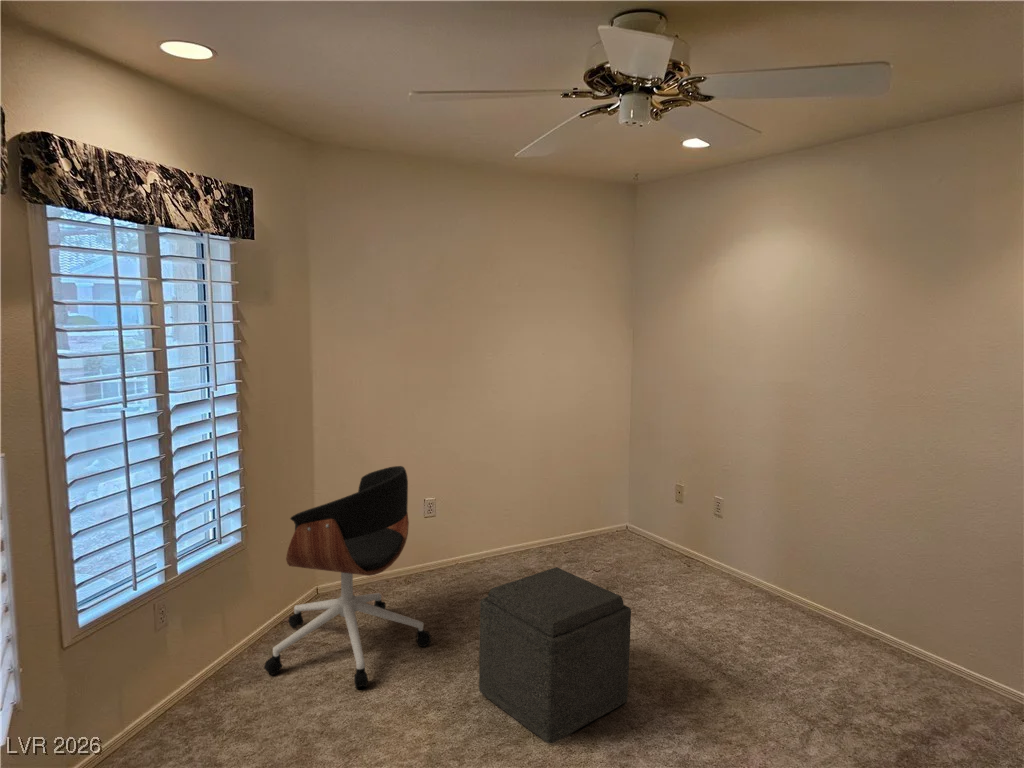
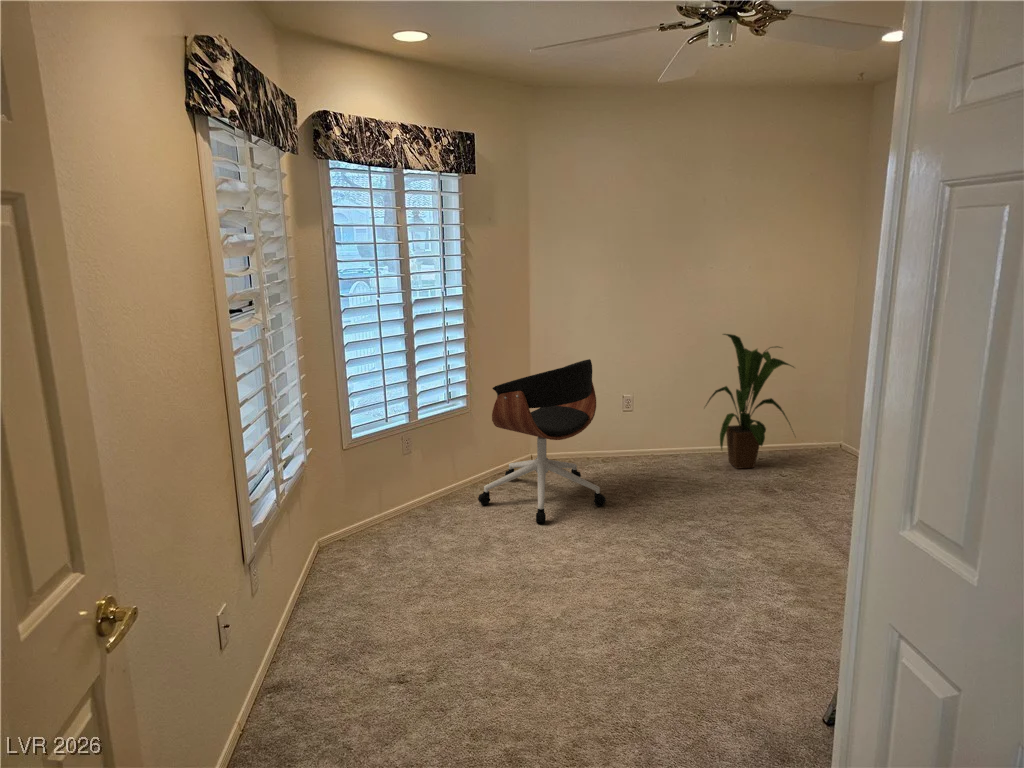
house plant: none [505,425,604,568] -> present [706,334,793,469]
ottoman: present [479,567,631,743] -> none [627,452,758,582]

